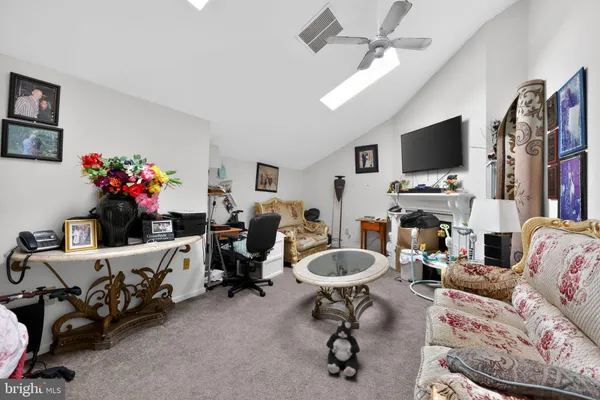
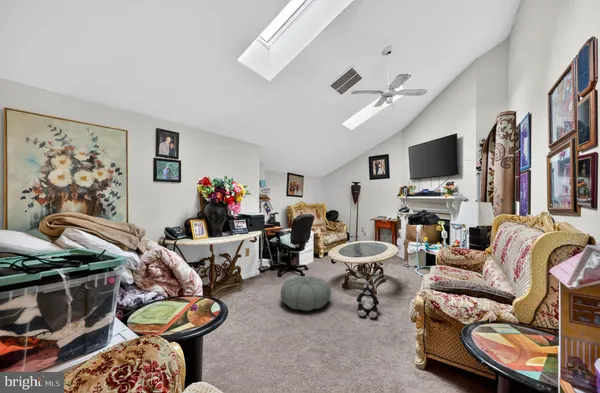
pouf: none [215,302,291,362] -> present [281,276,331,311]

